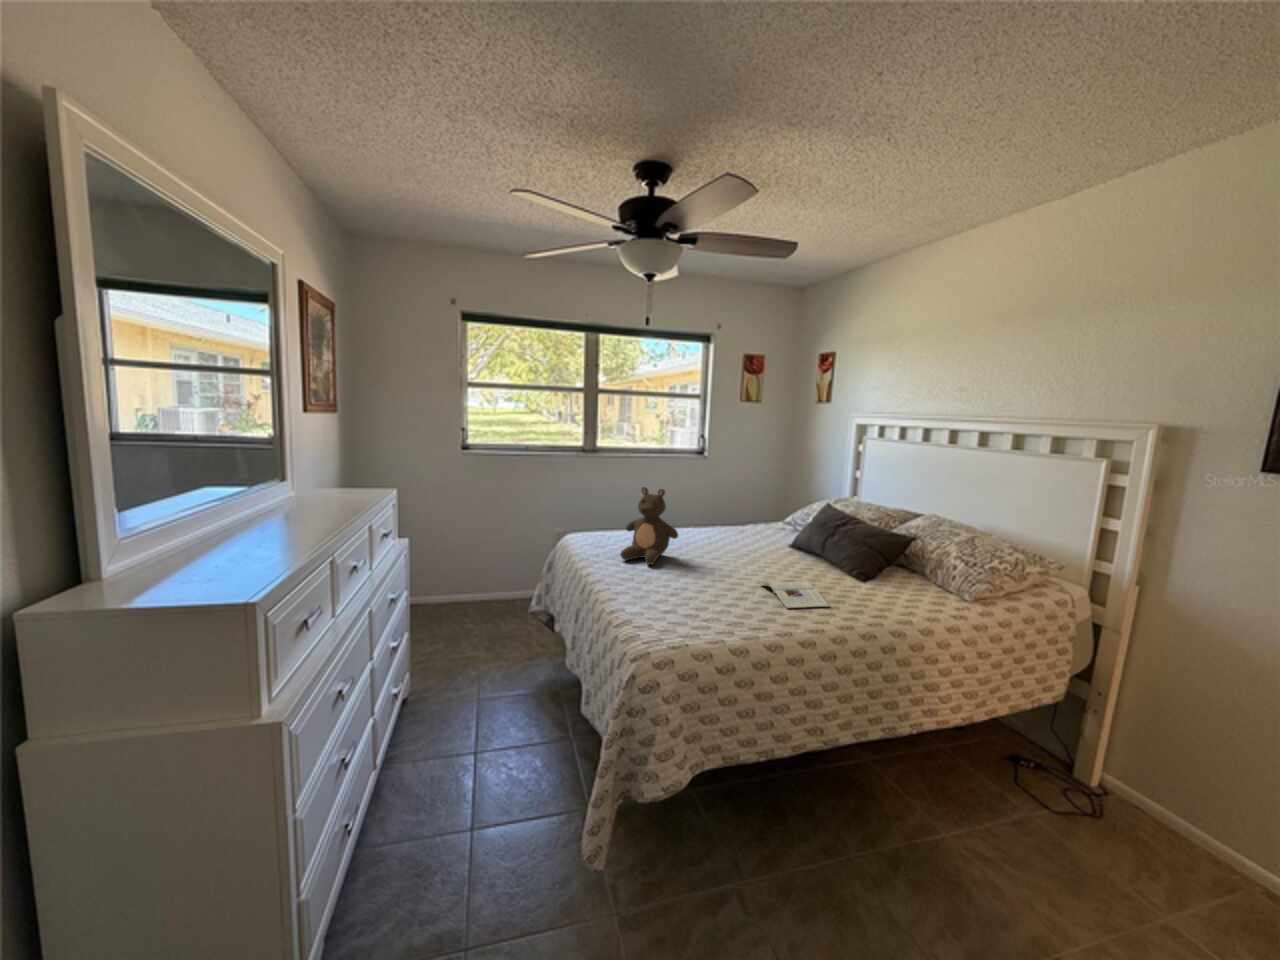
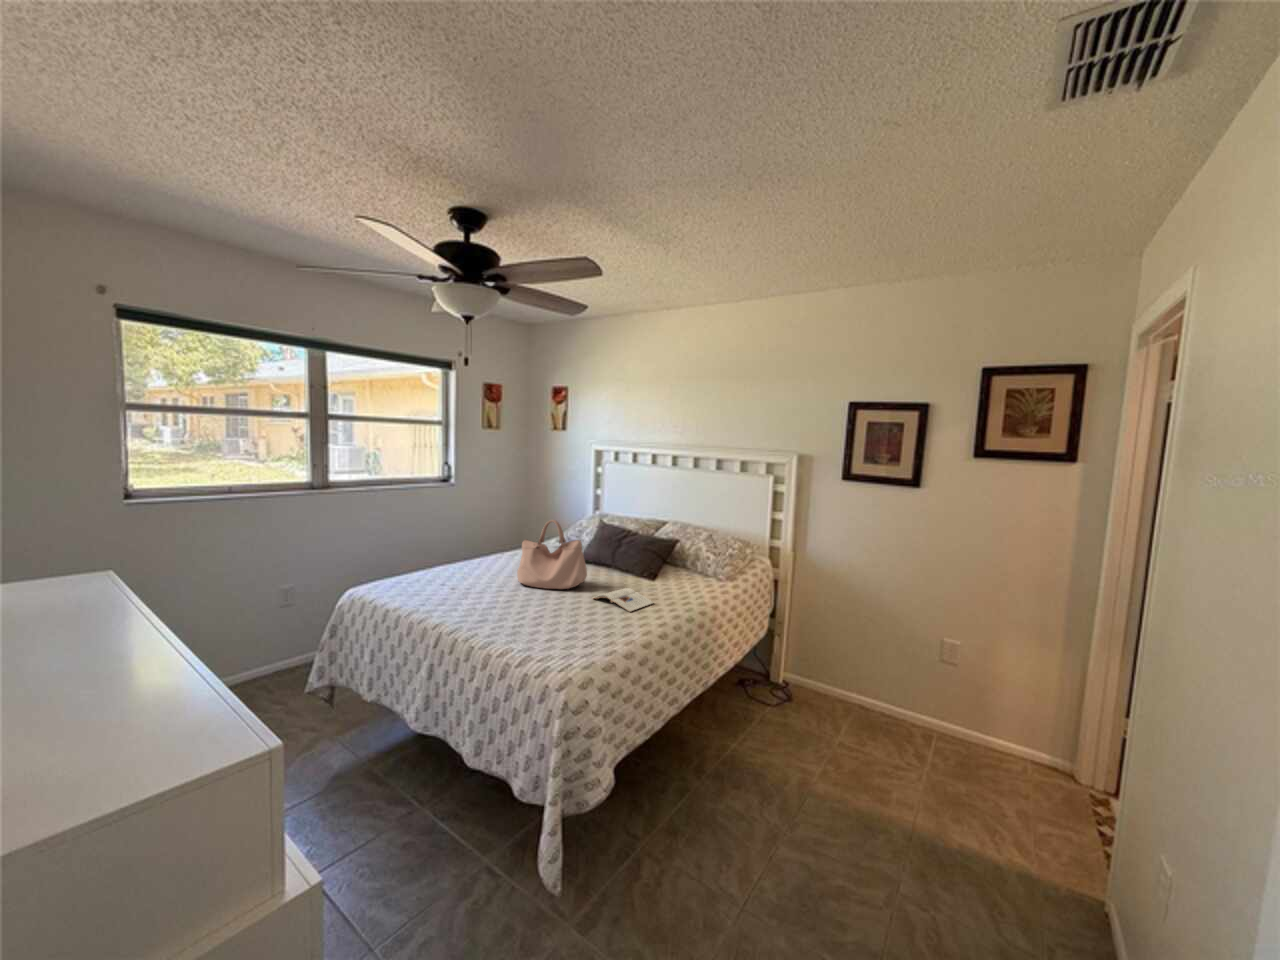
teddy bear: present [621,487,678,565] -> none [439,524,502,603]
handbag: none [702,493,769,570] -> present [517,520,587,589]

